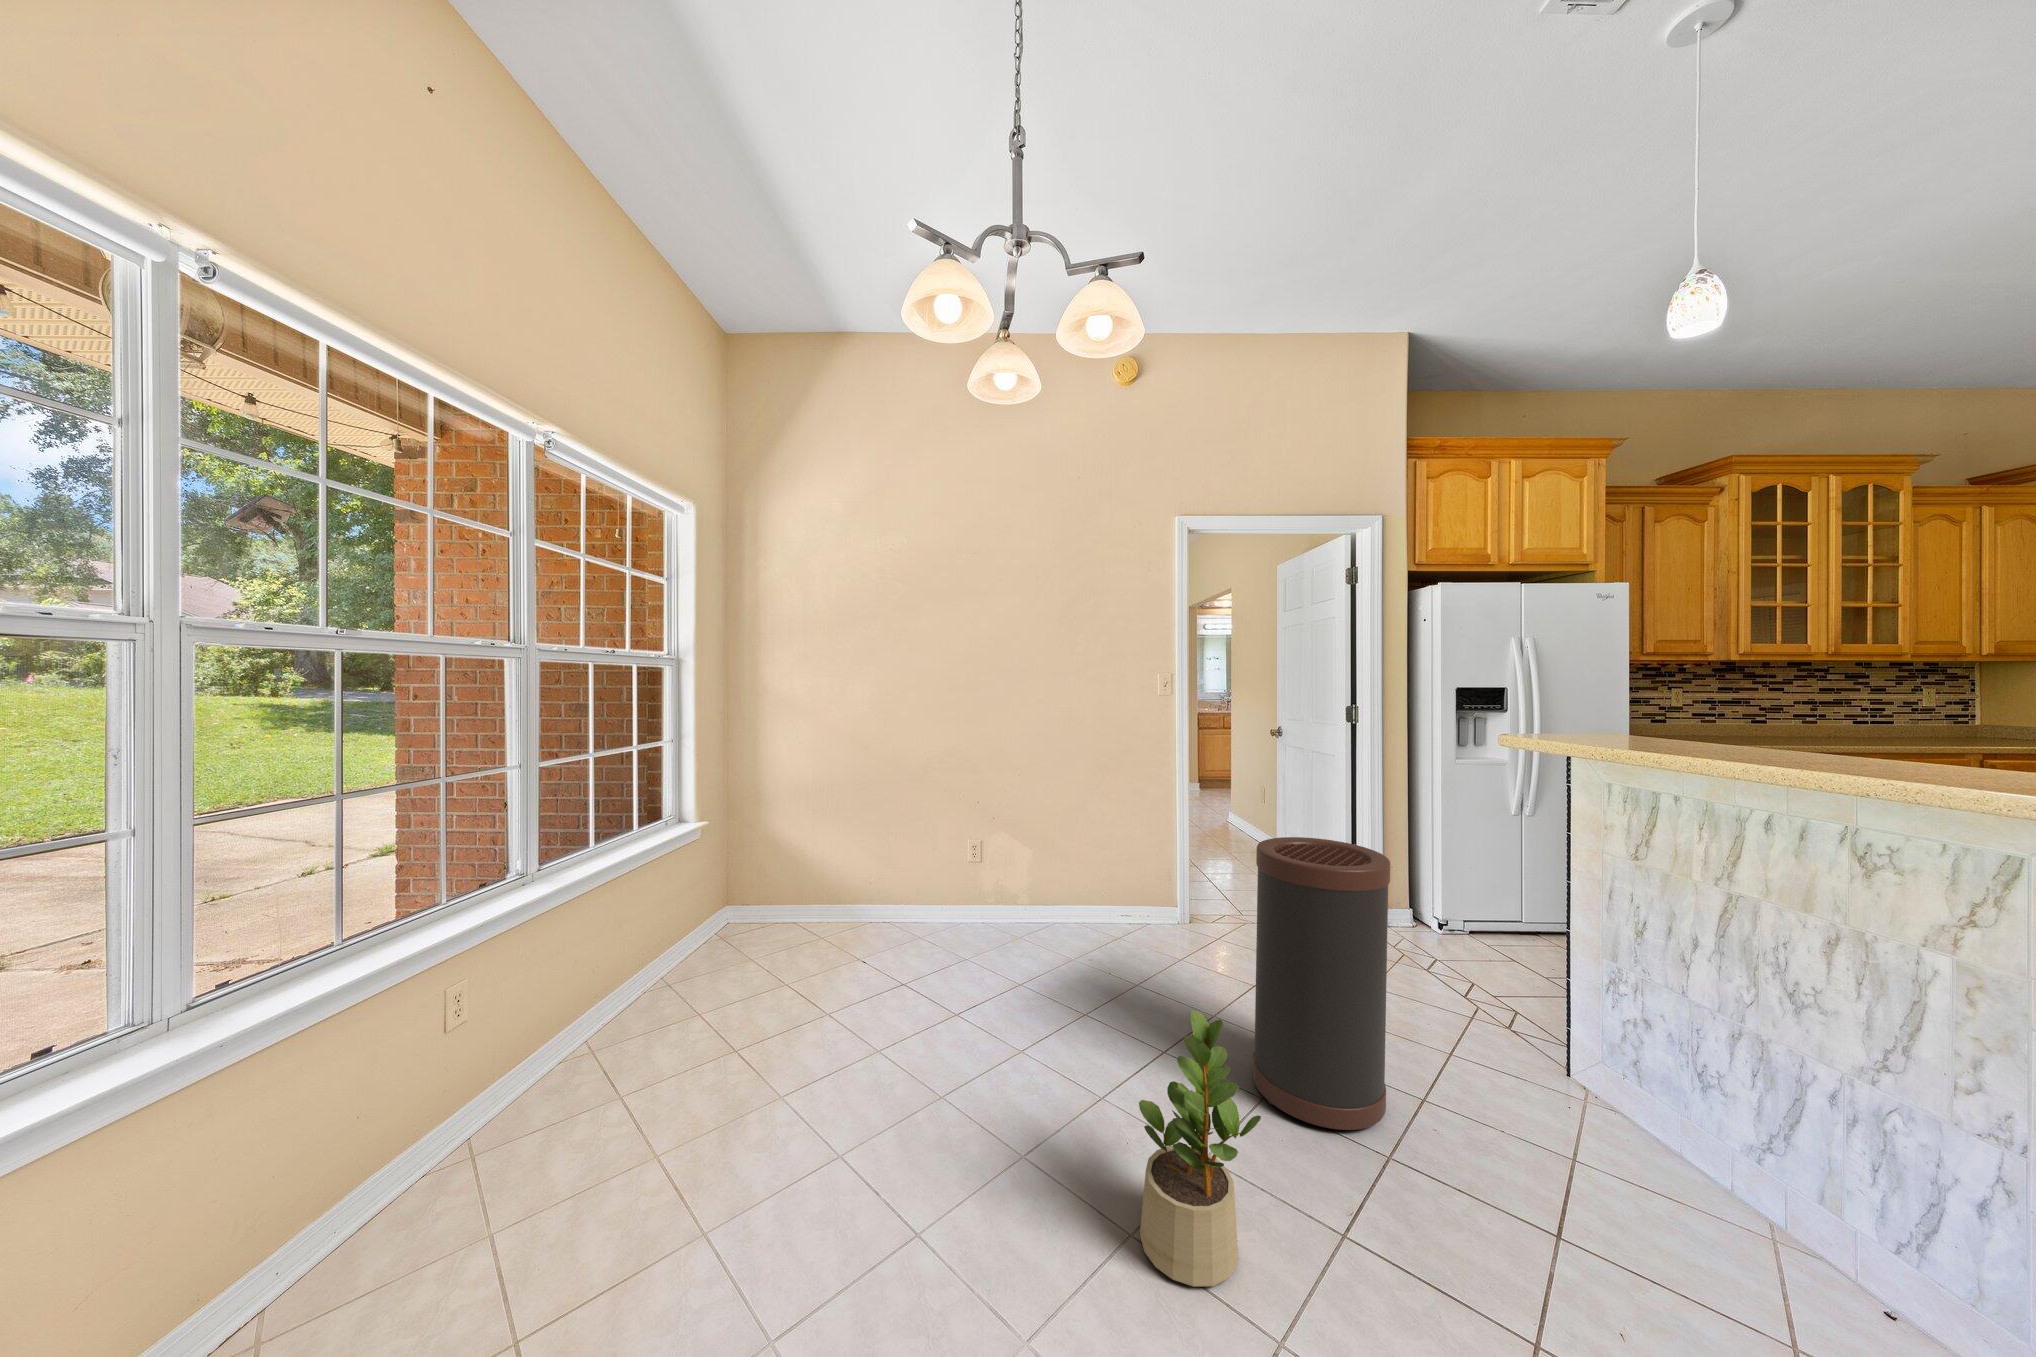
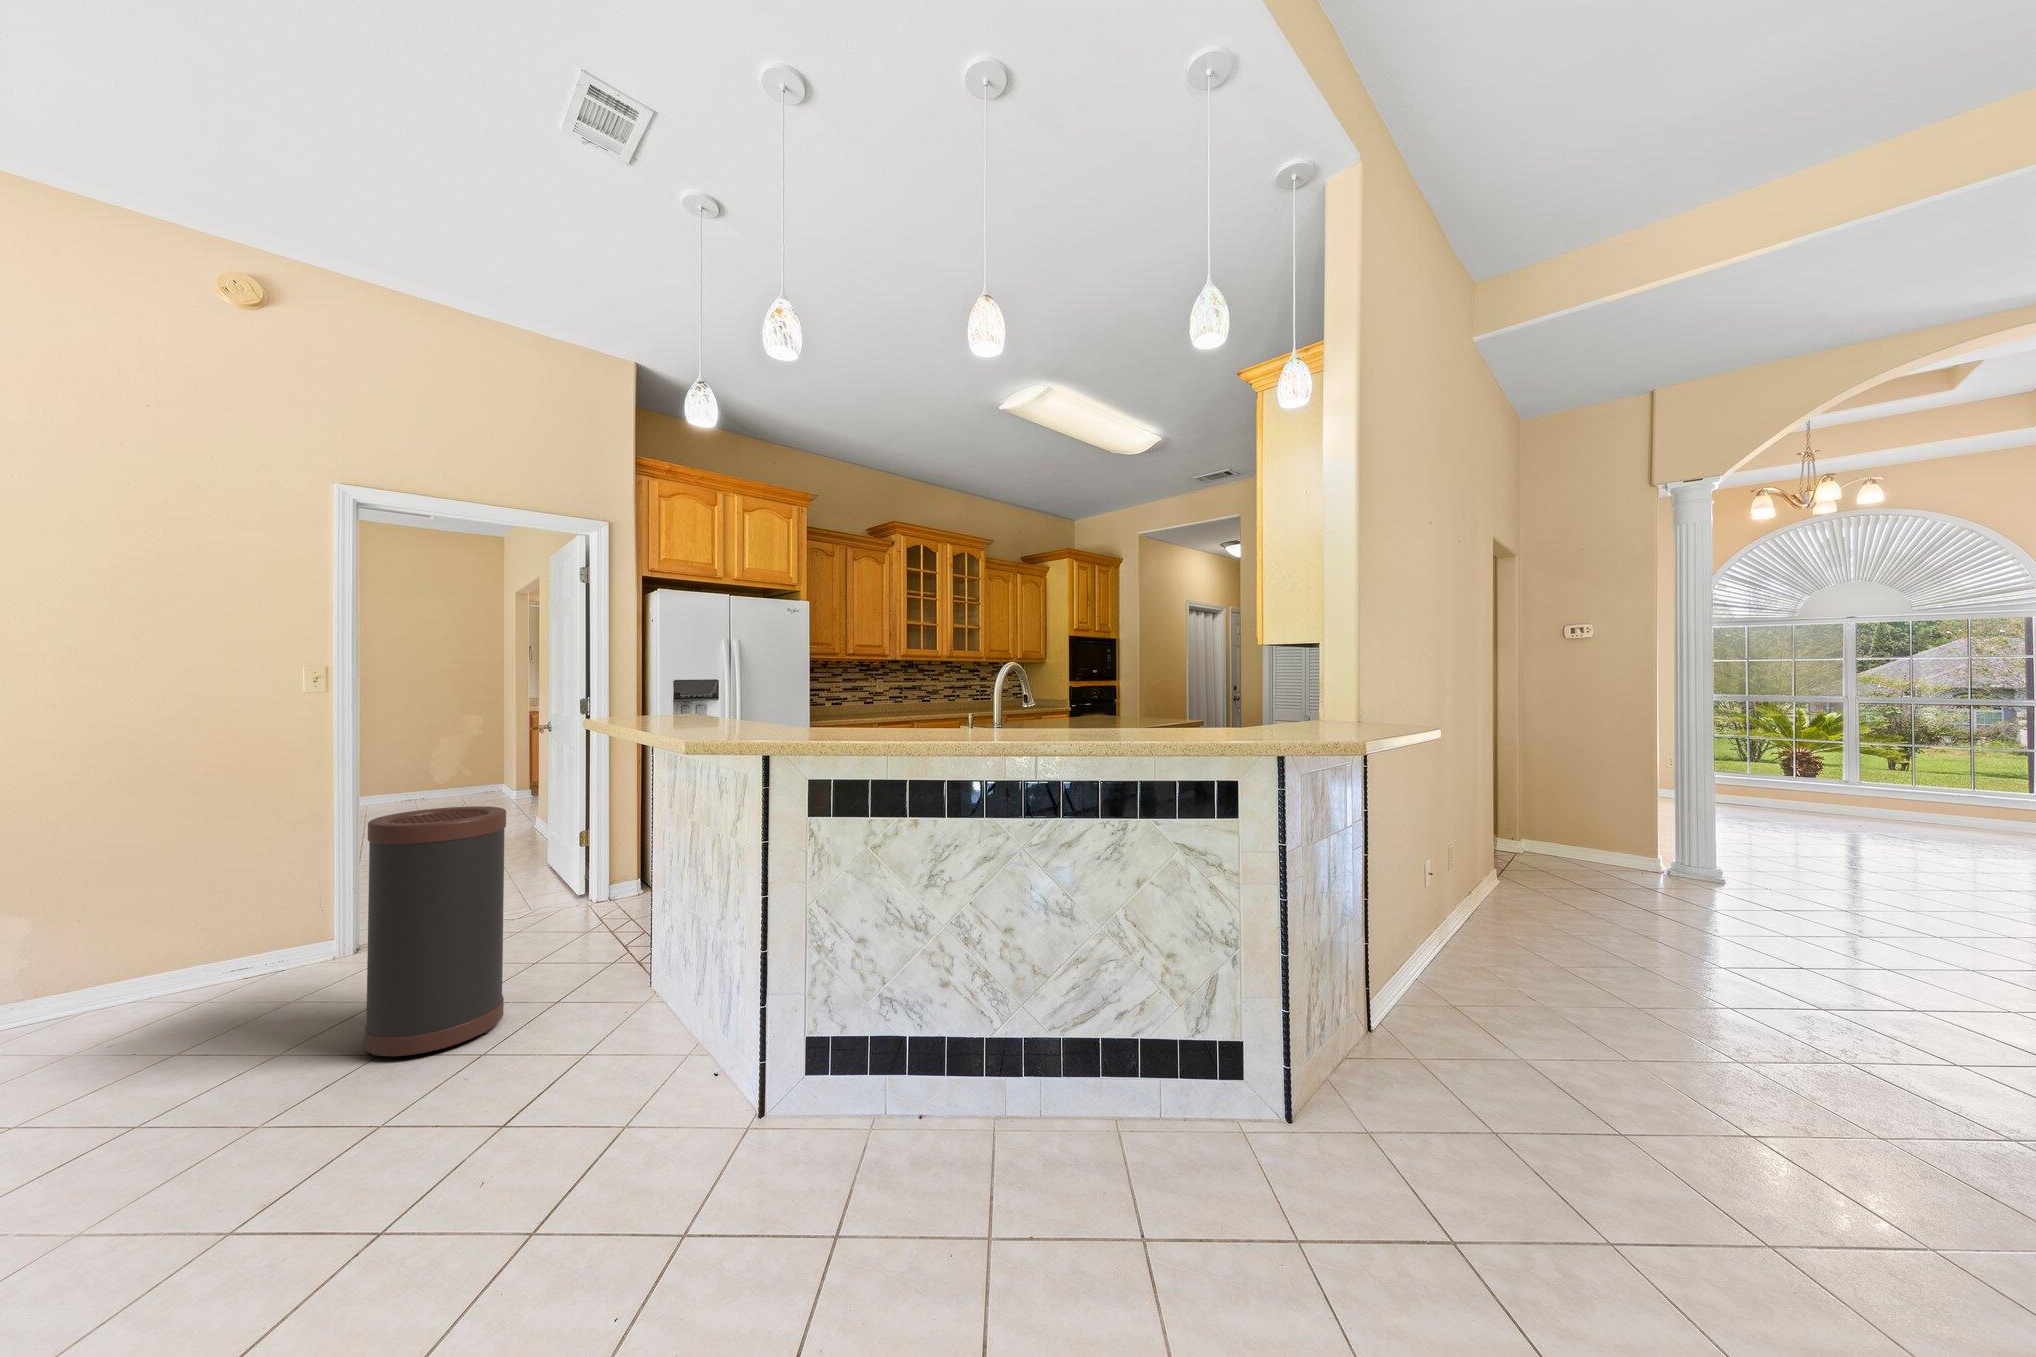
potted plant: present [1139,1010,1261,1287] -> none [96,964,252,1223]

